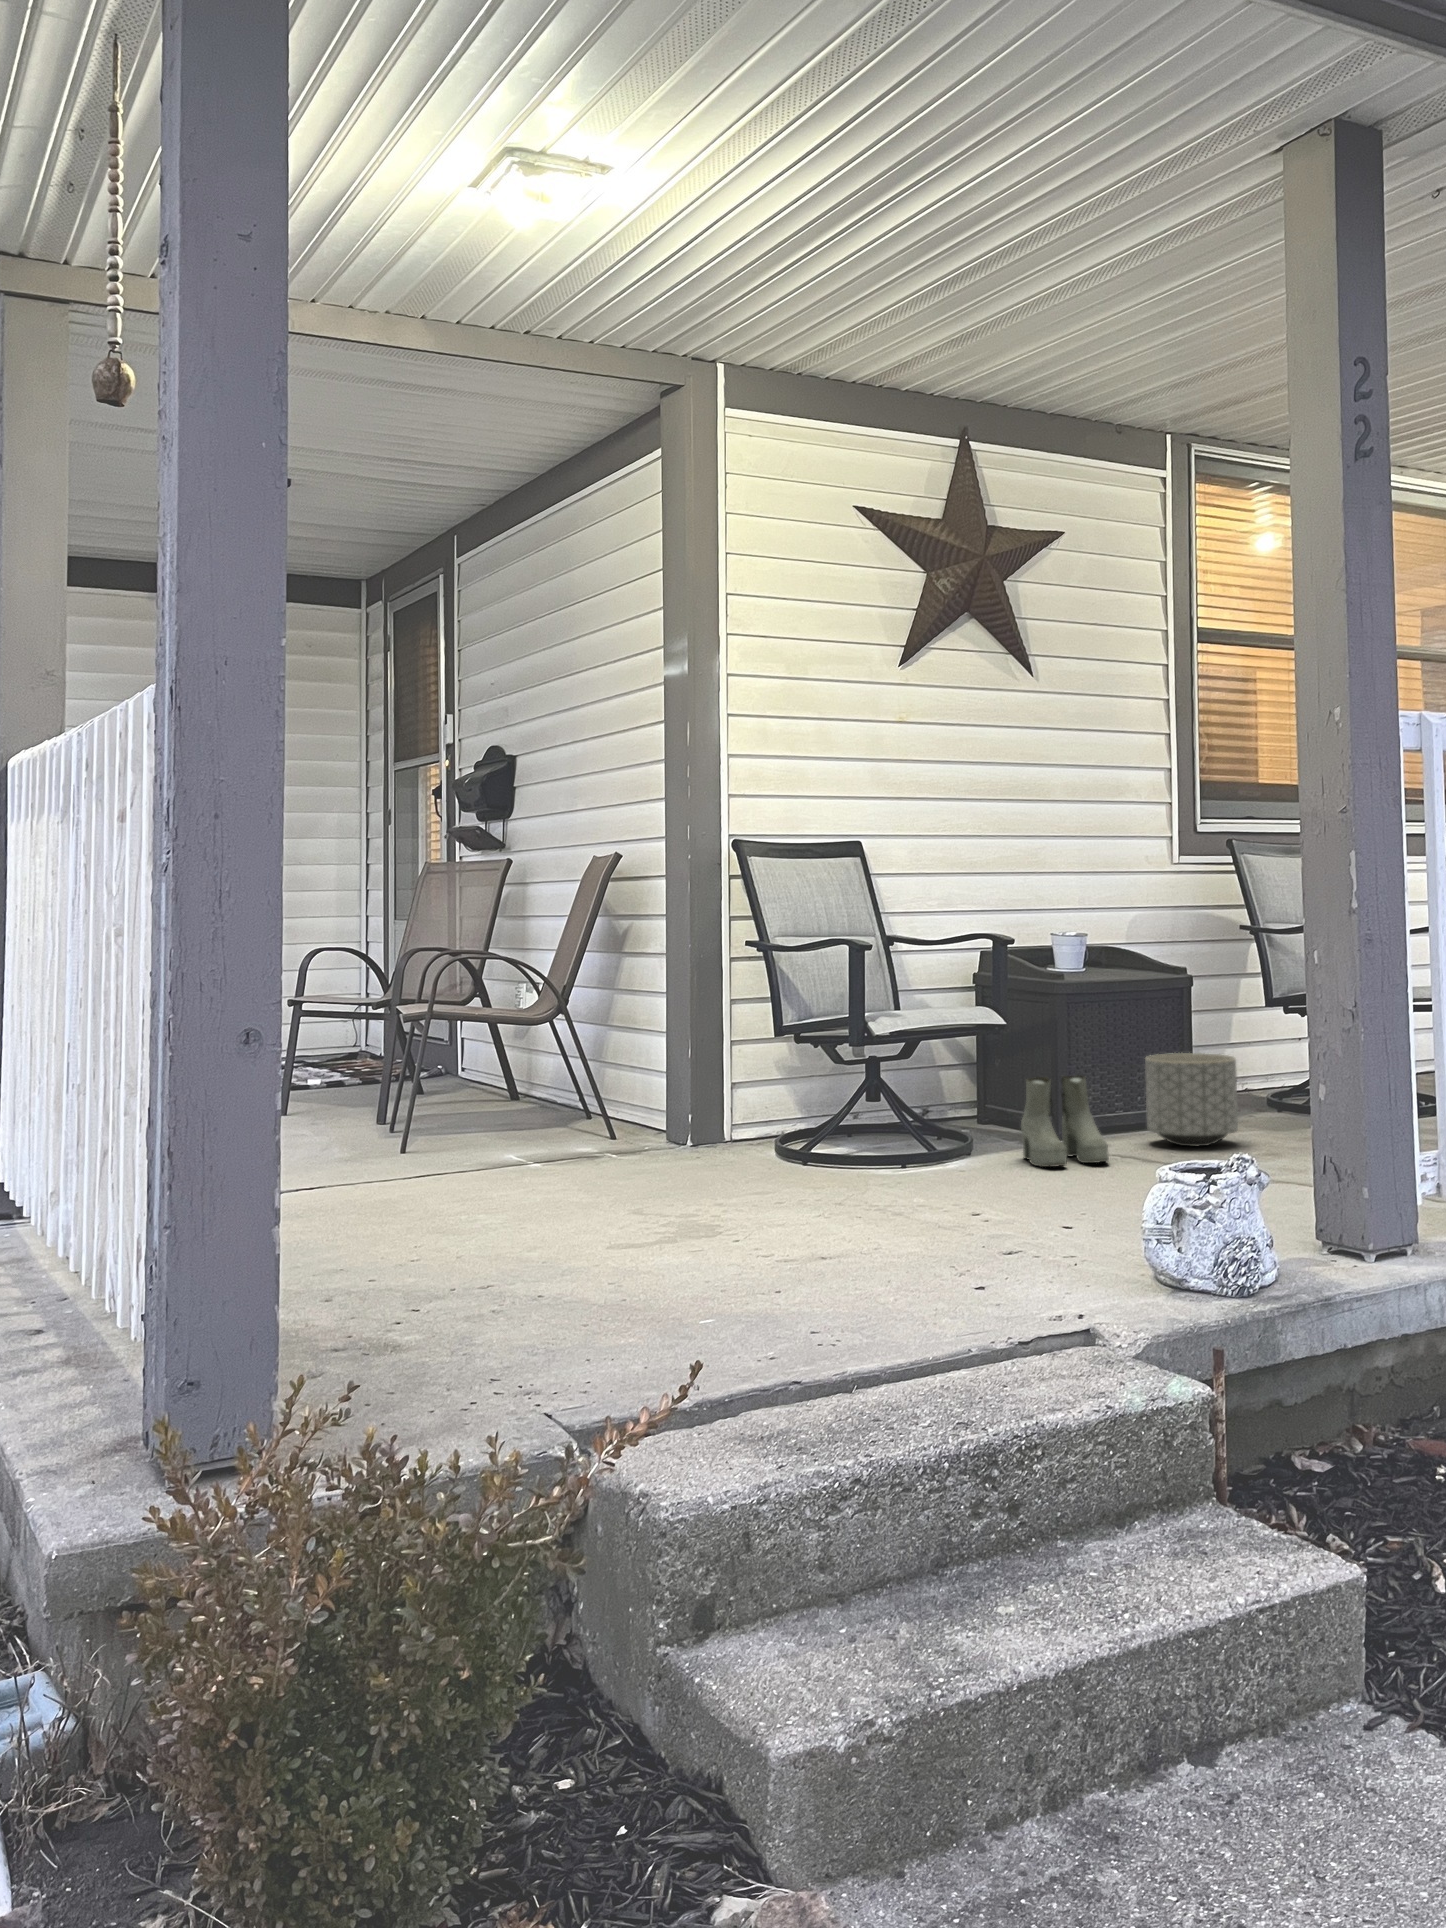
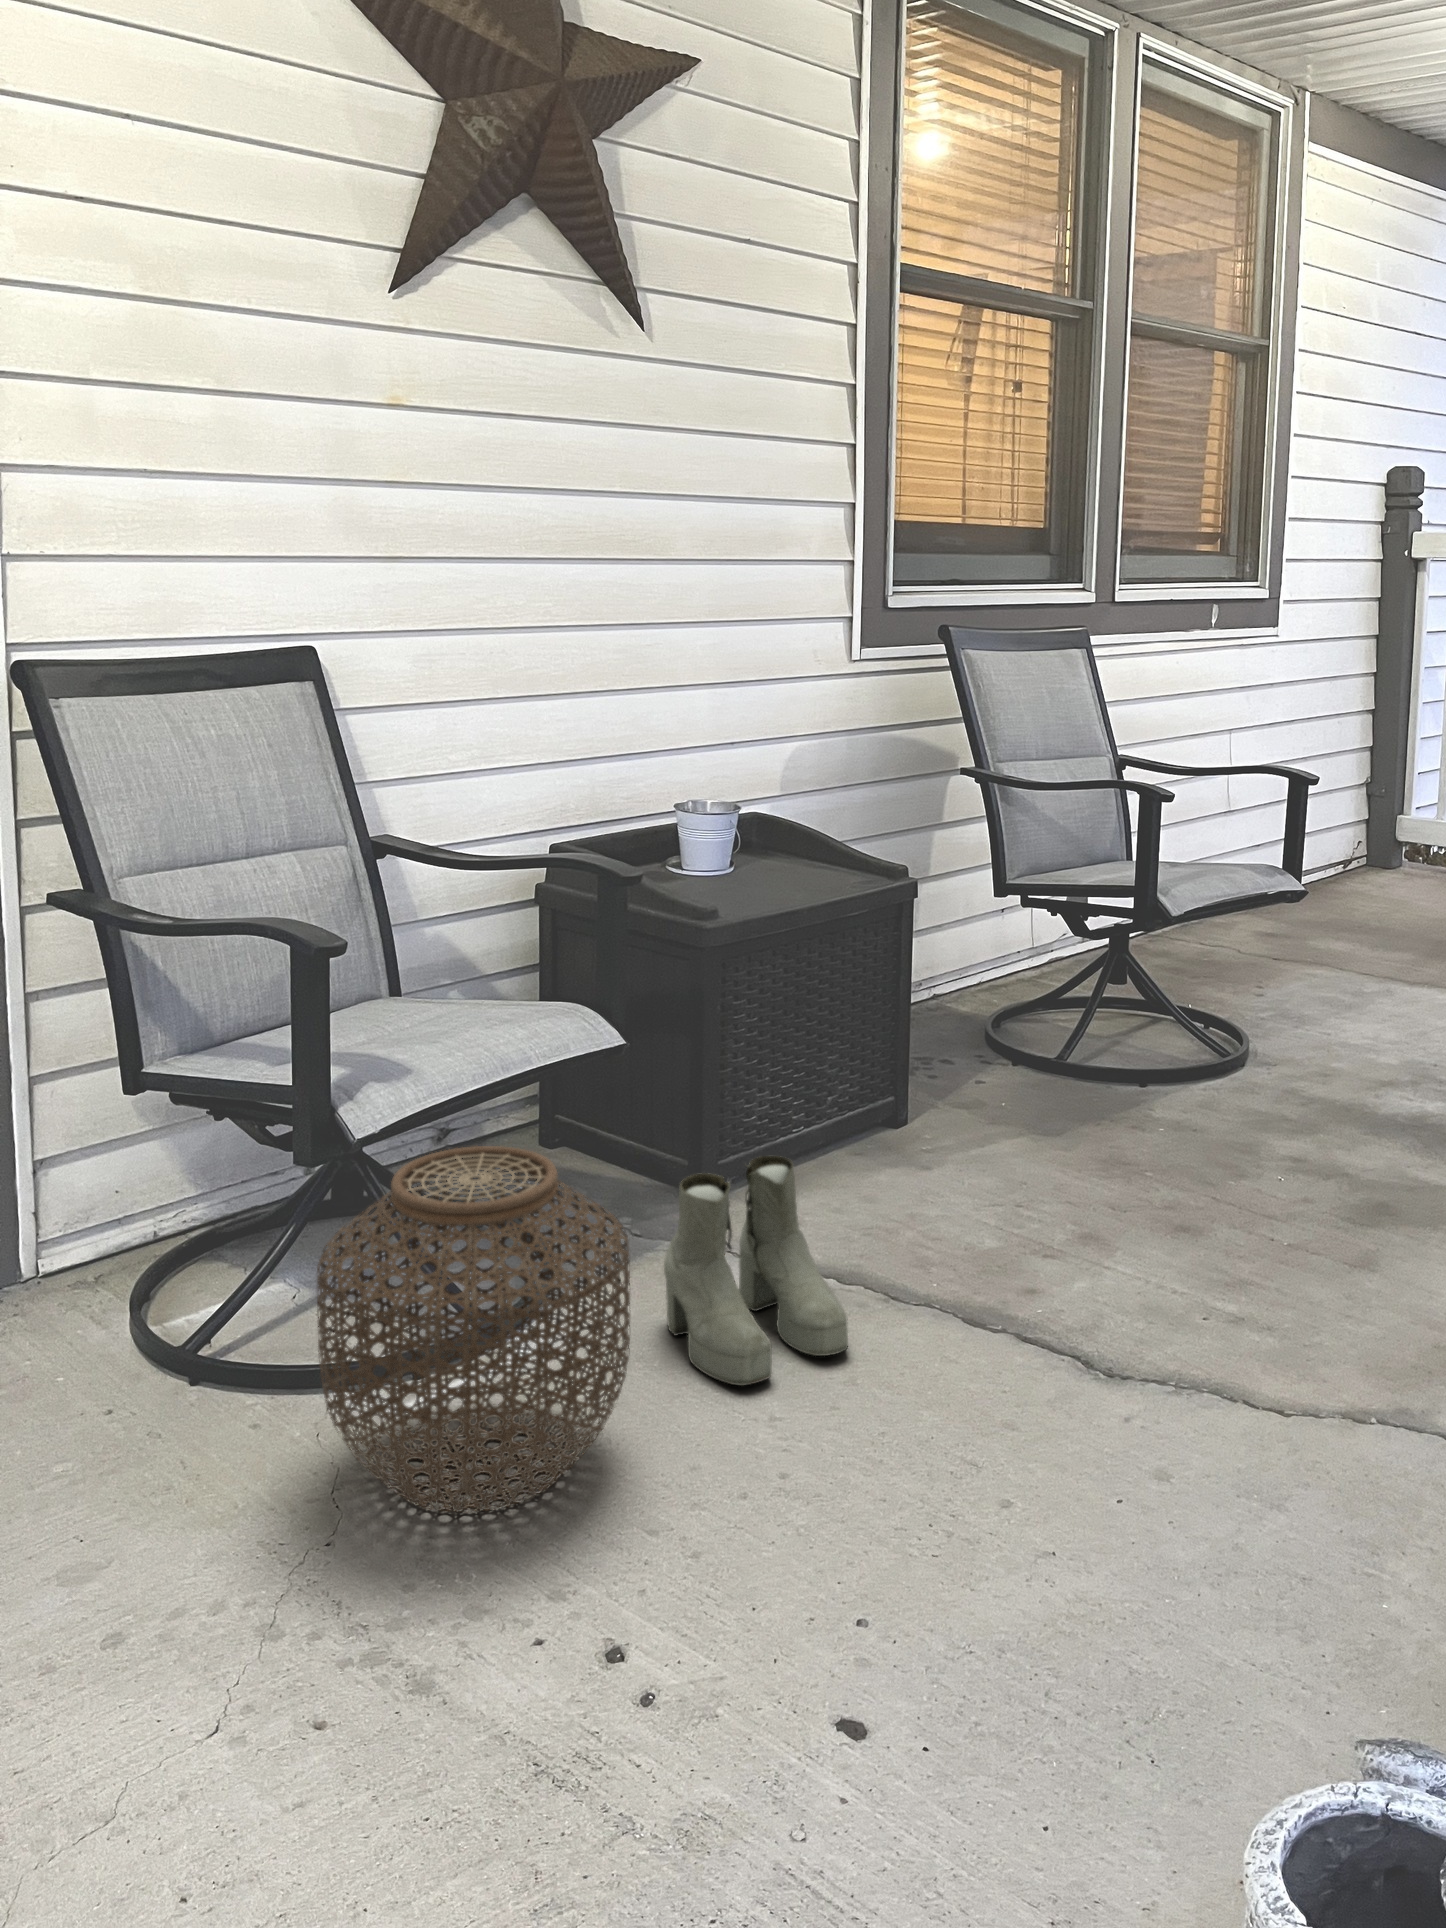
woven basket: none [857,1034,990,1183] -> present [317,1146,630,1512]
planter: present [1145,1053,1238,1146] -> none [873,1051,1039,1238]

